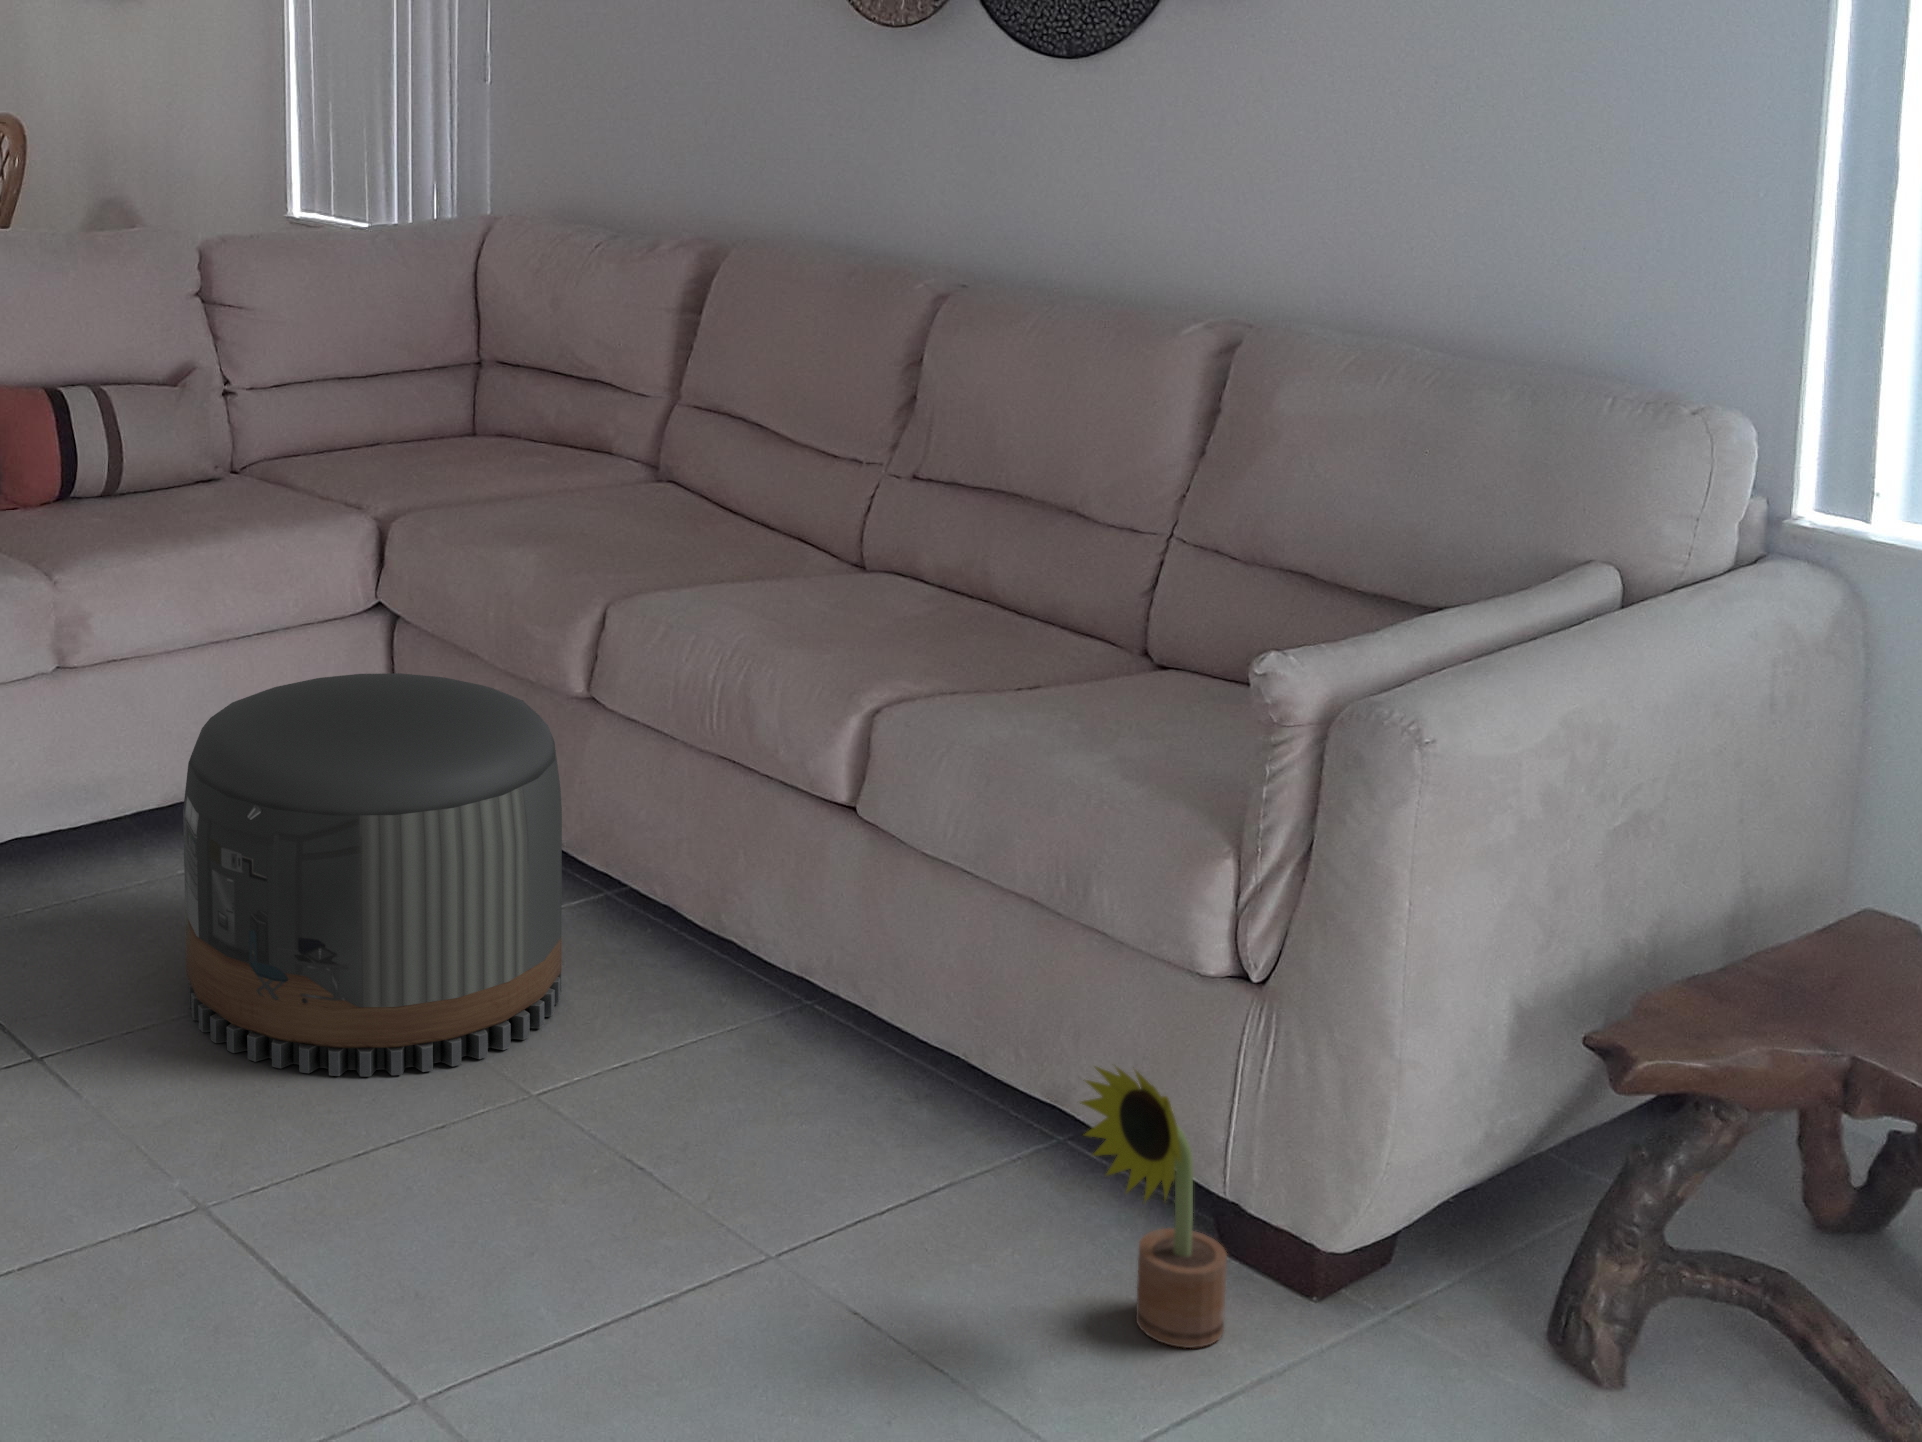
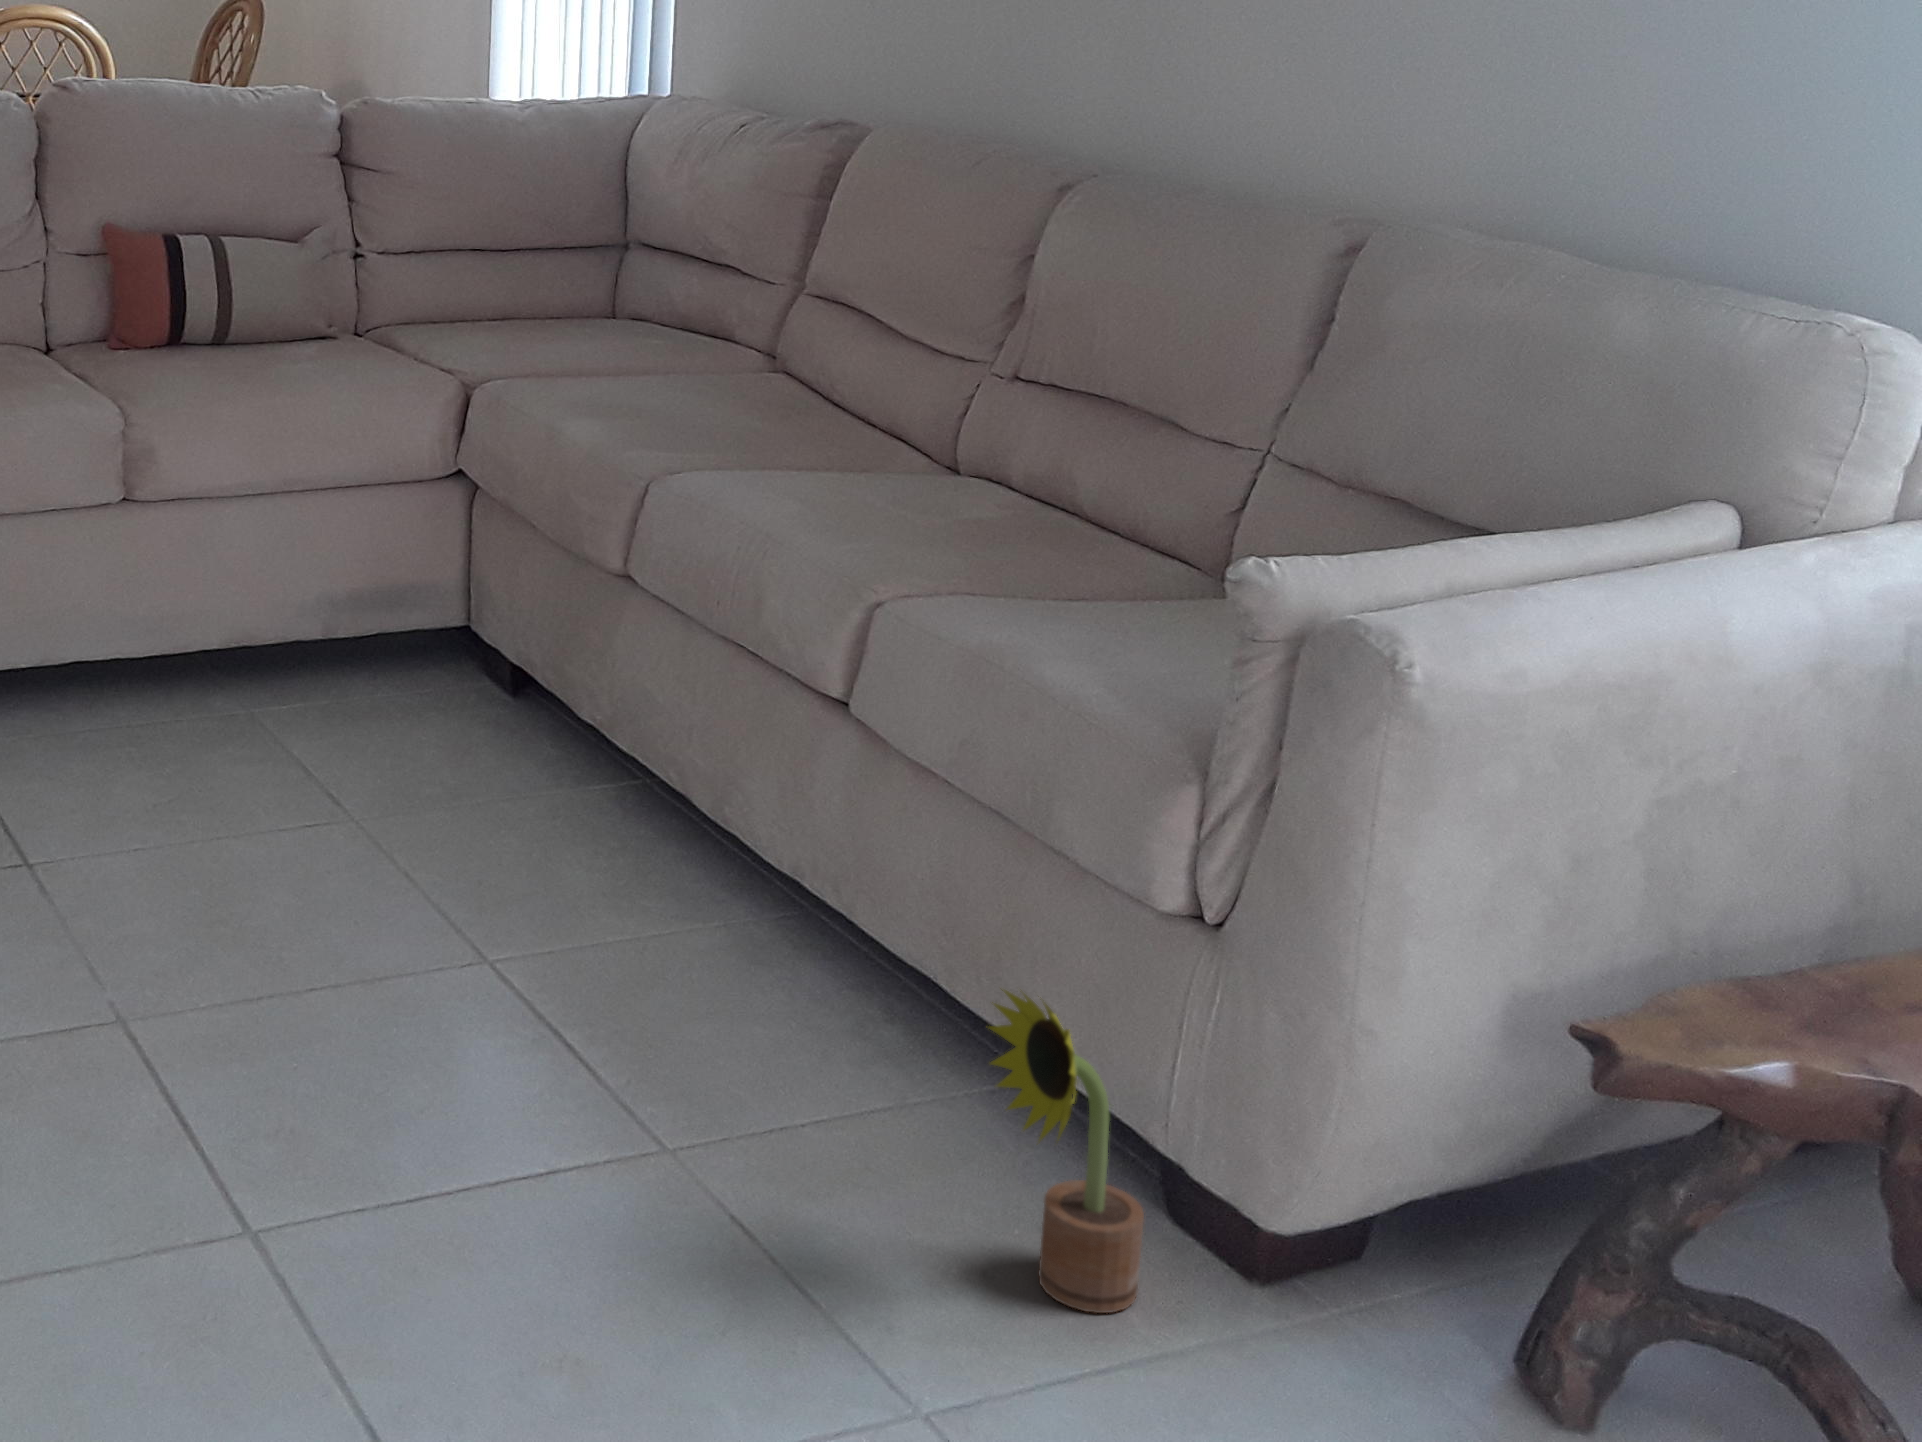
pouf: present [183,673,562,1076] -> none [185,527,573,926]

